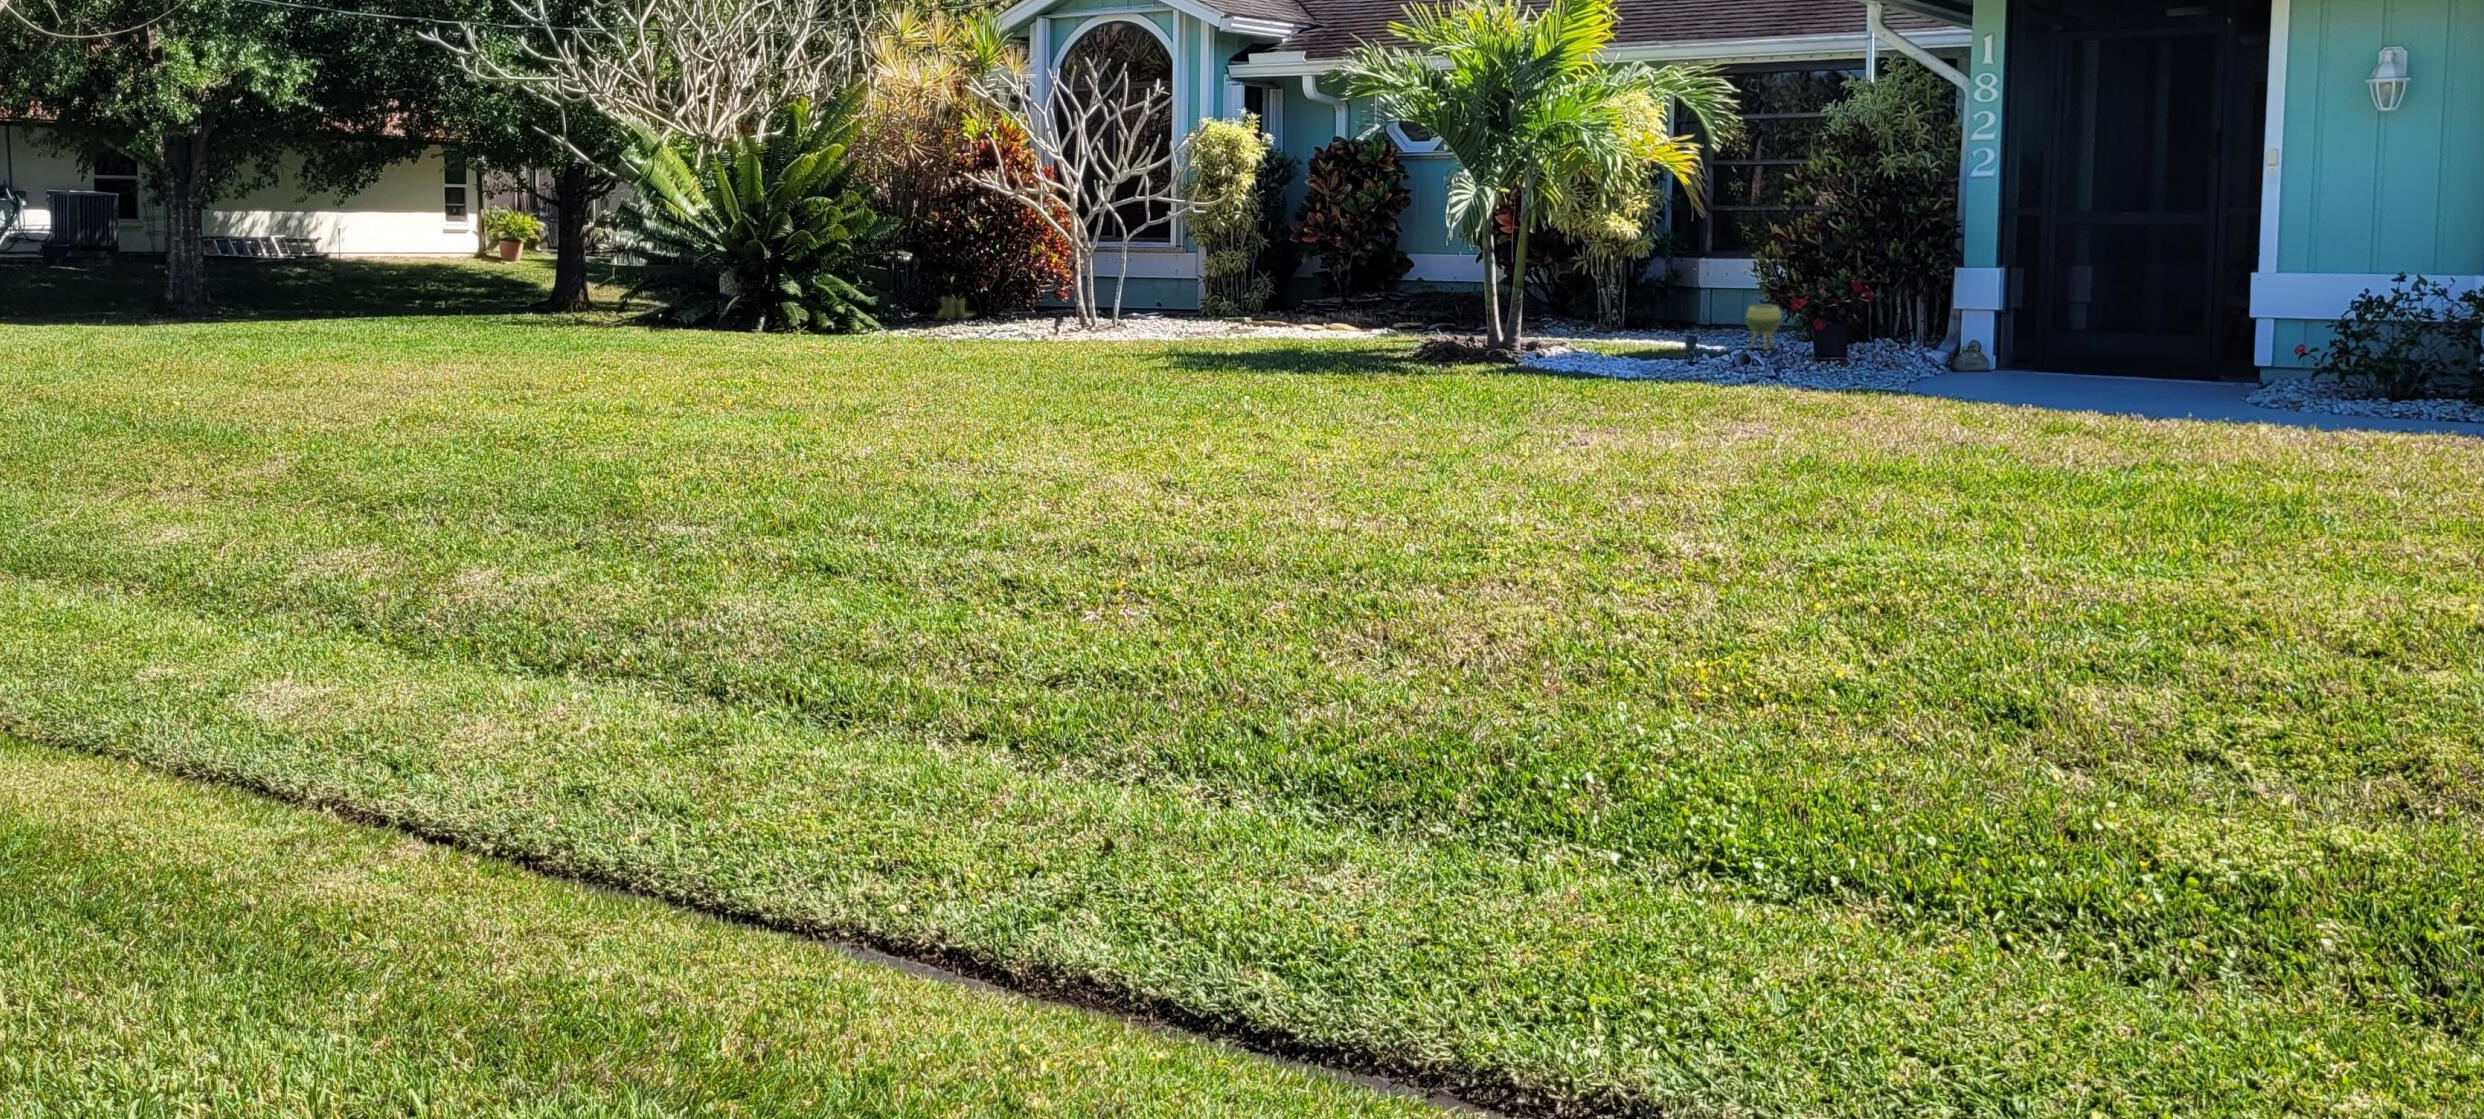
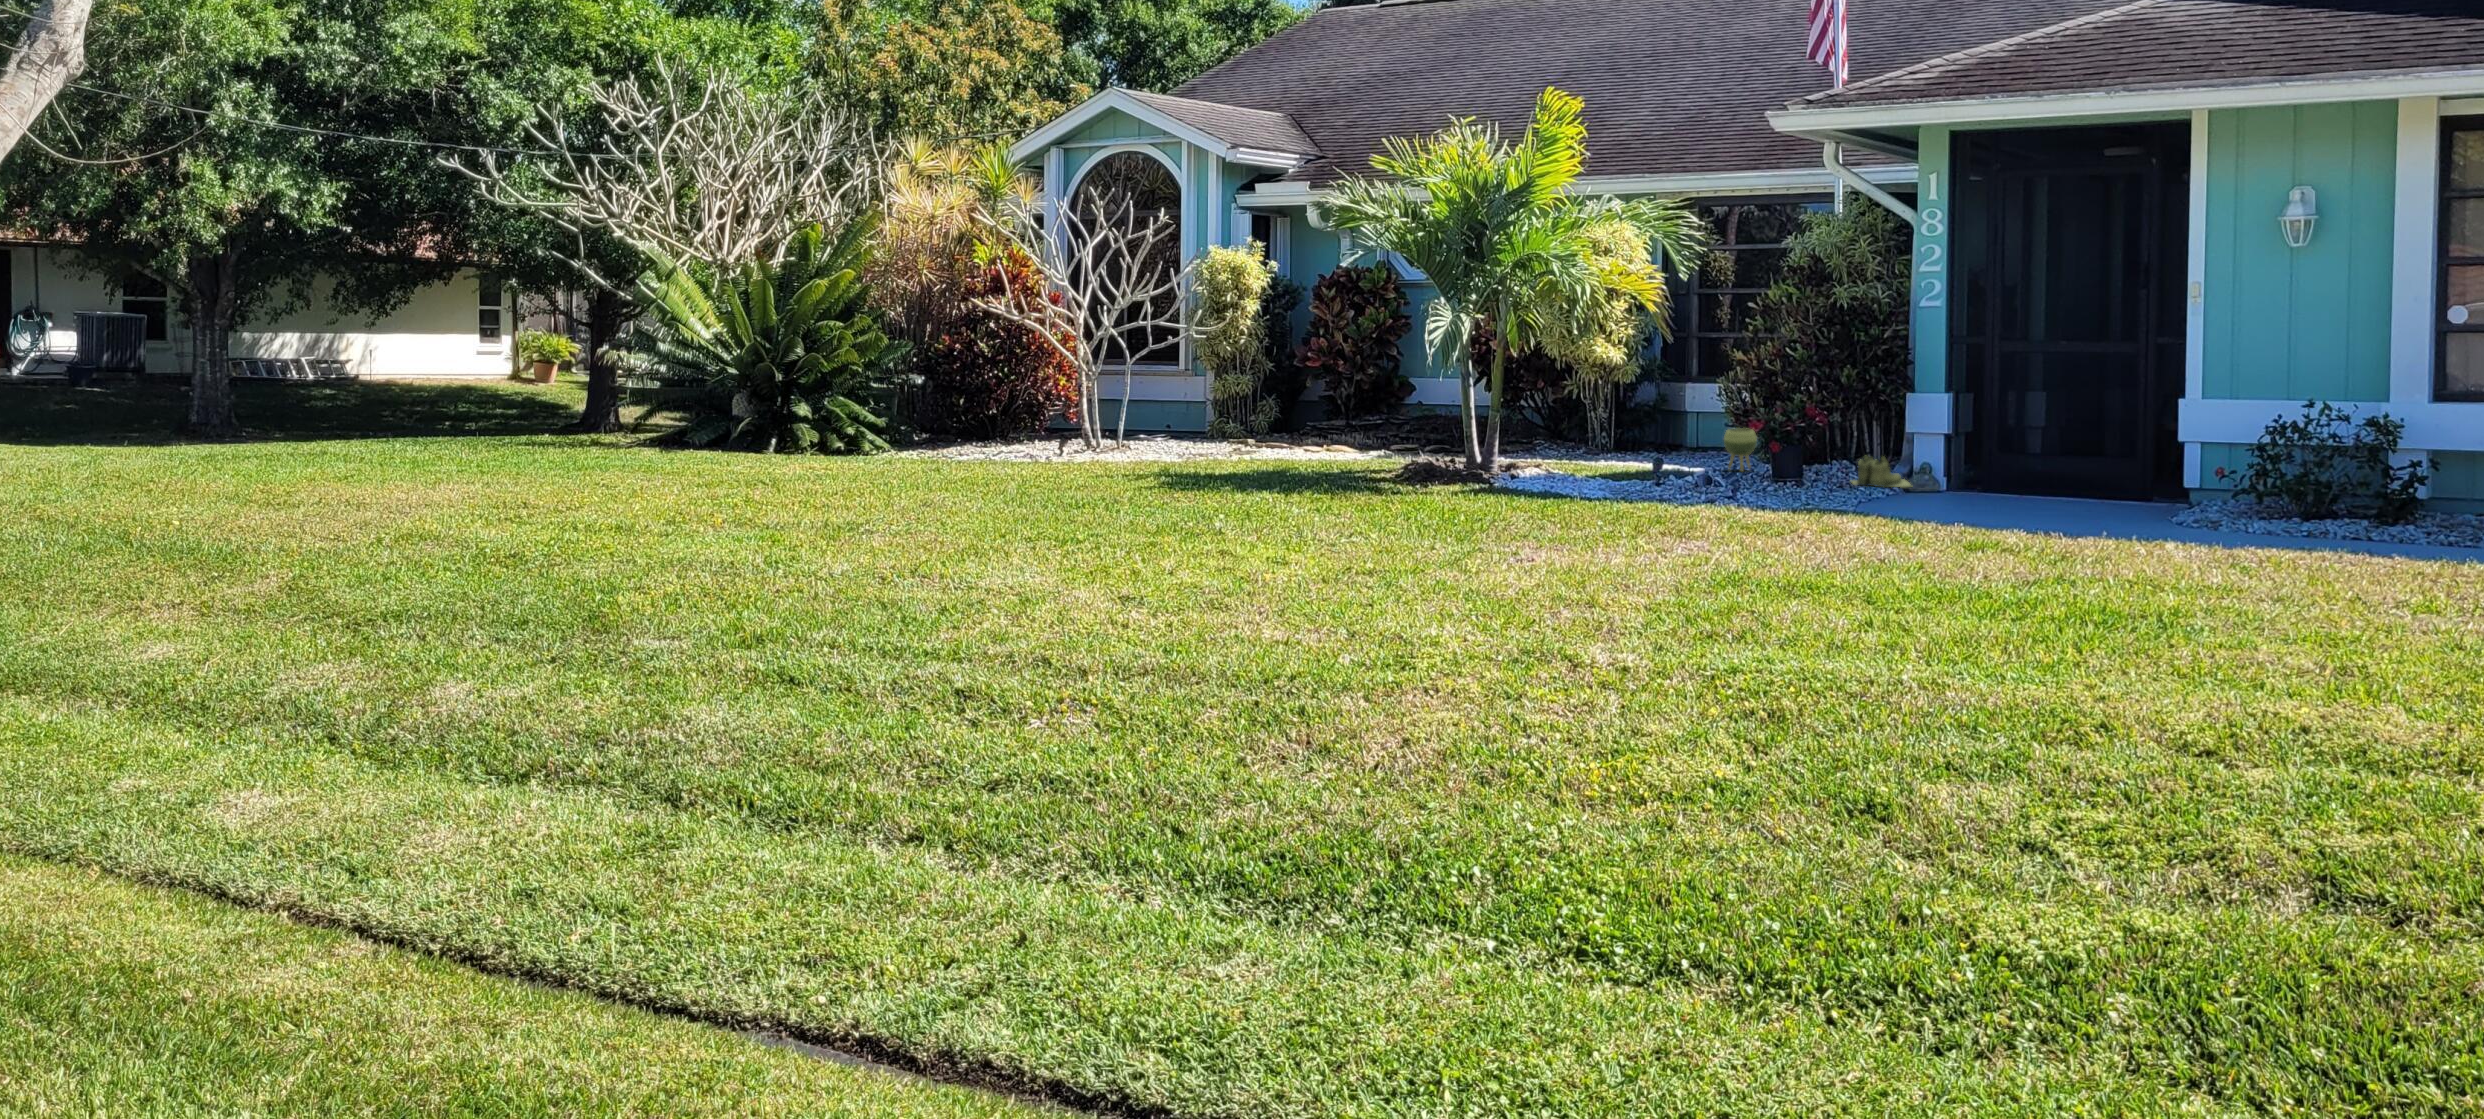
boots: present [937,297,972,319] -> present [1852,456,1910,487]

